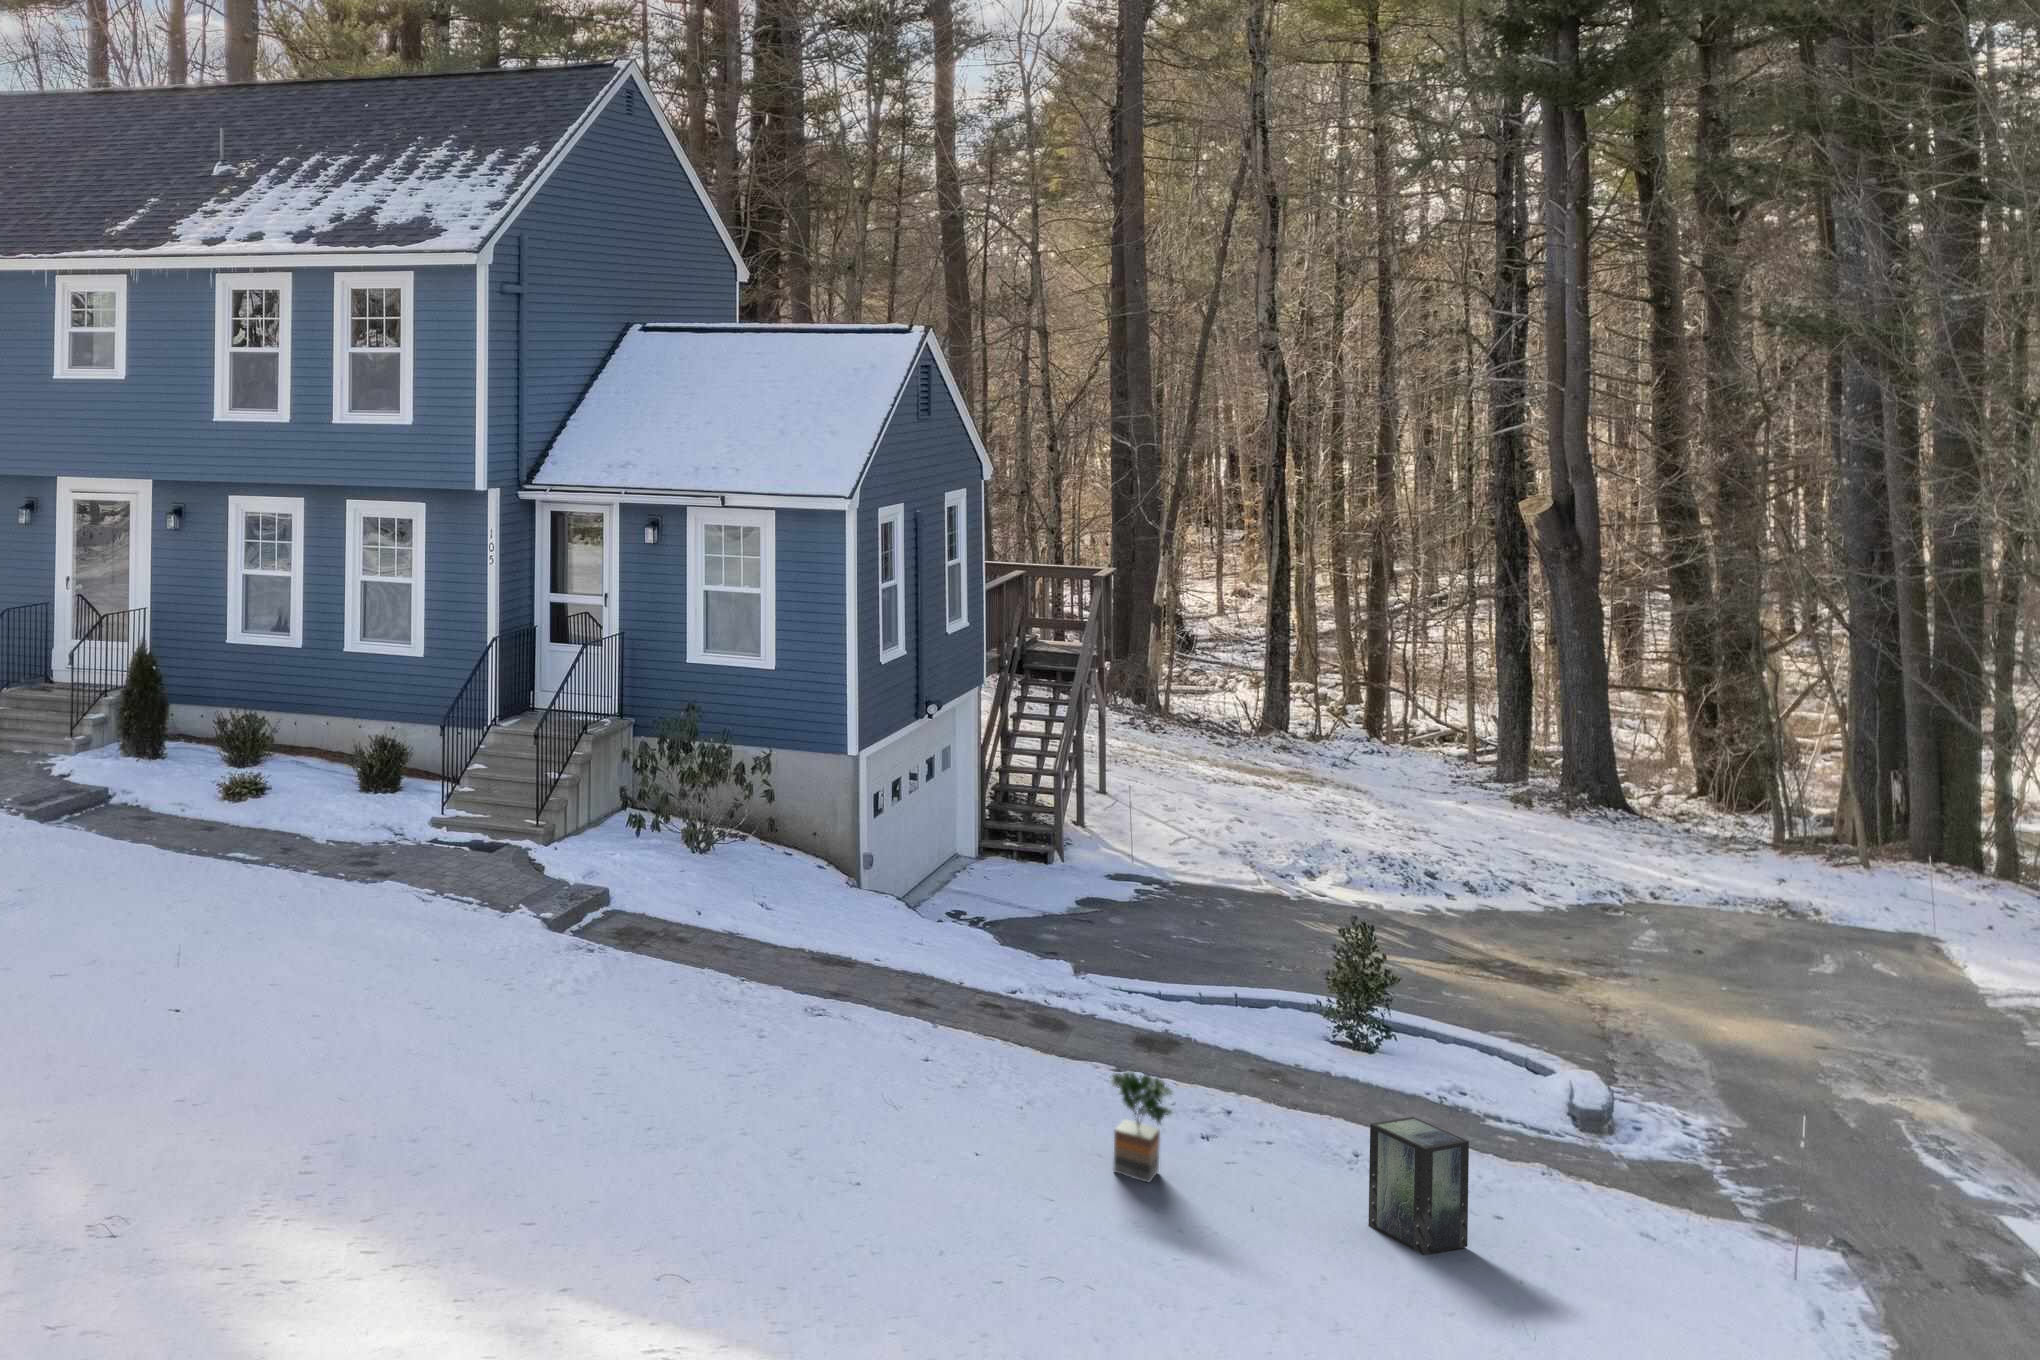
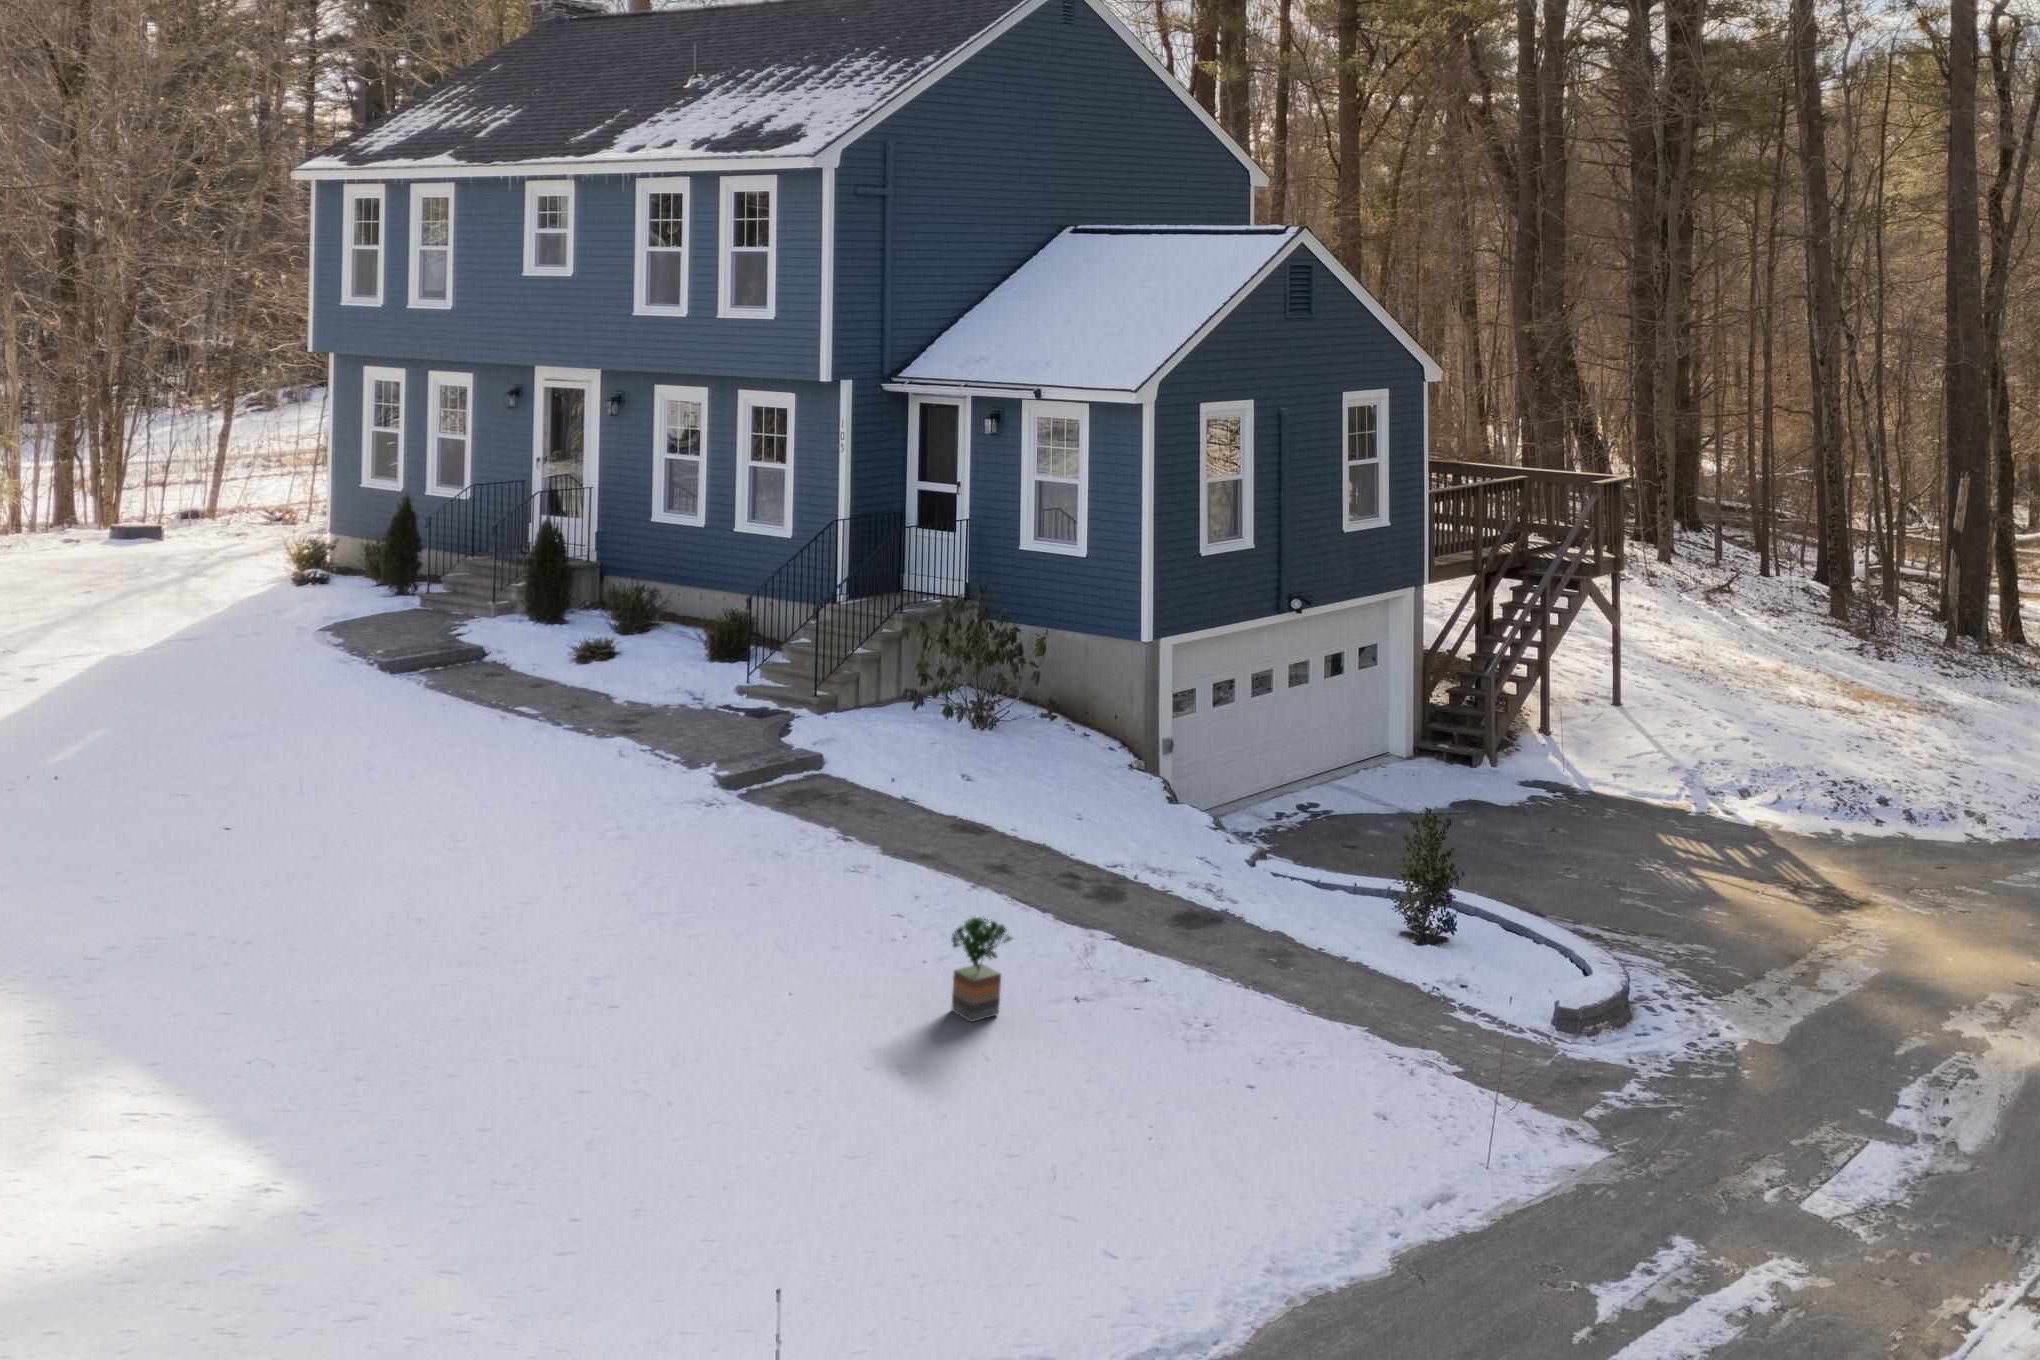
storage box: present [1368,1117,1469,1255] -> none [1141,977,1220,1106]

